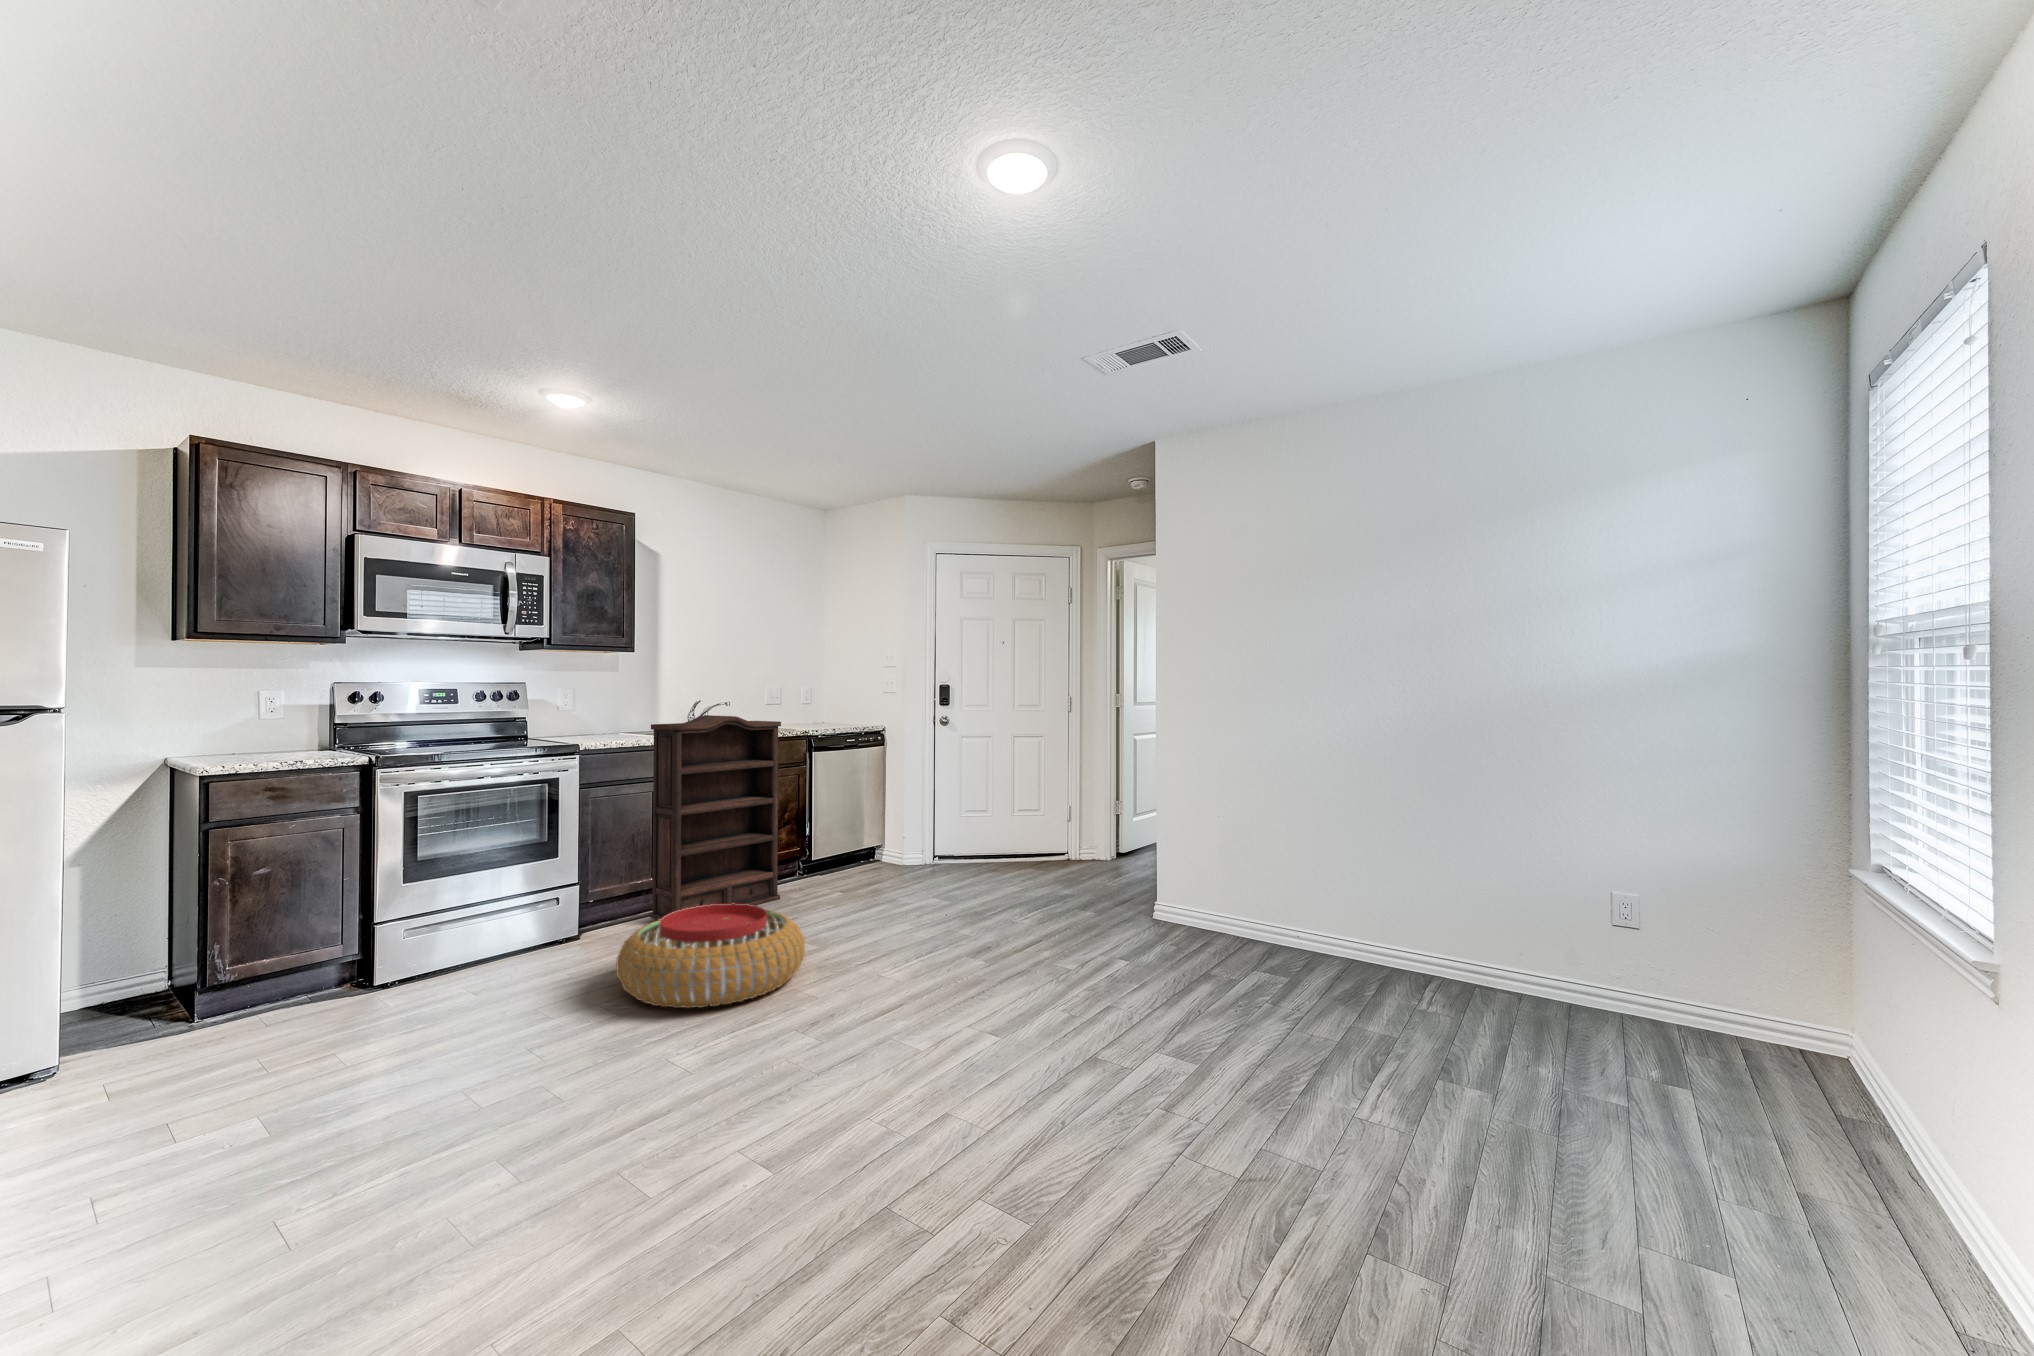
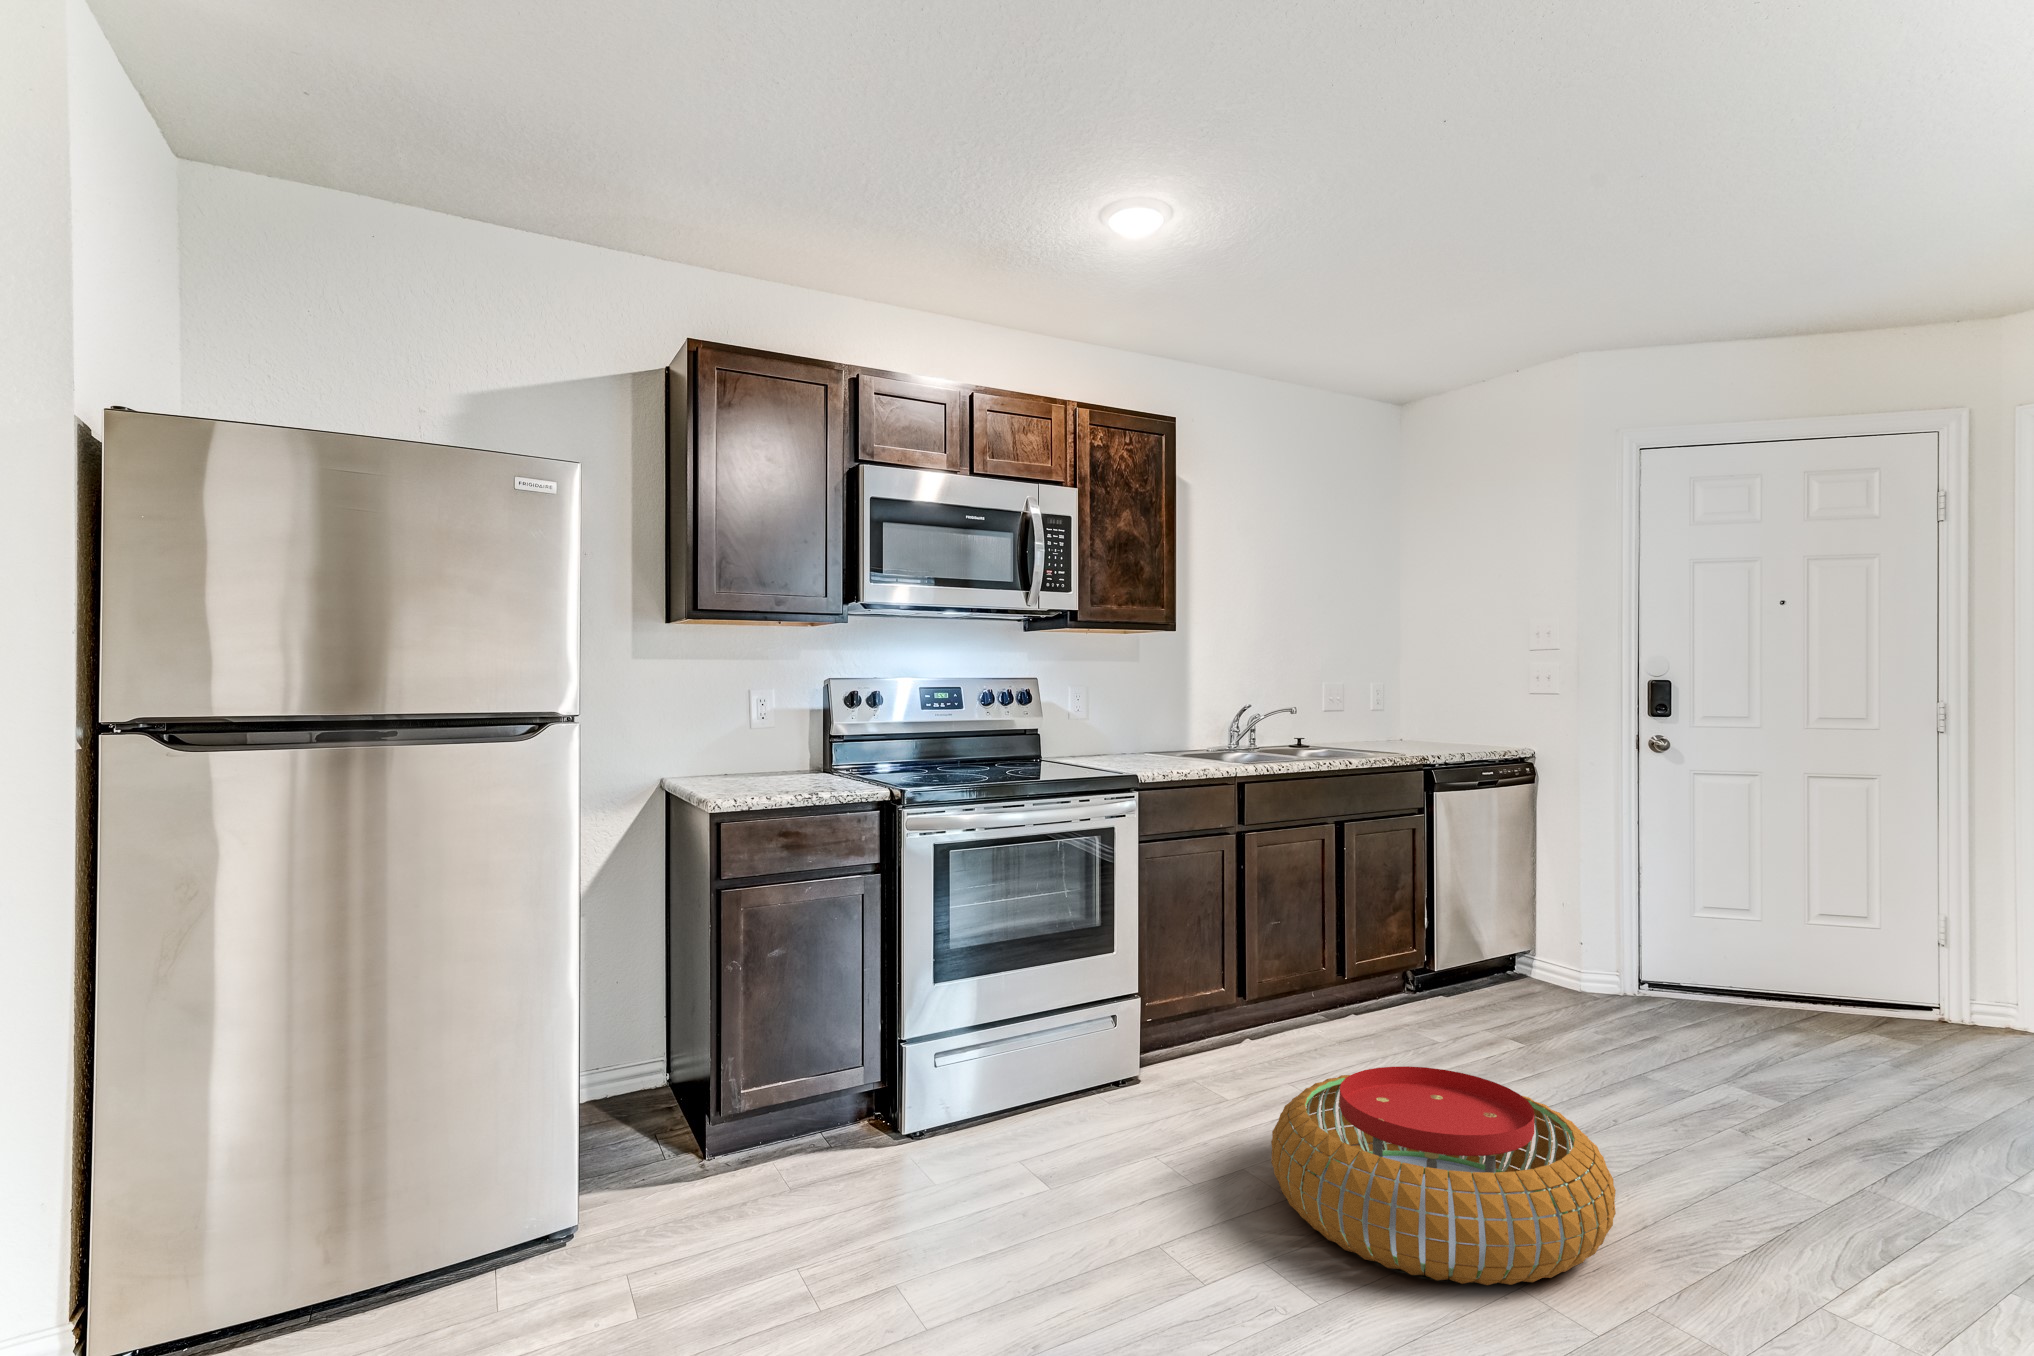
bookshelf: present [650,715,781,920] -> none [1228,731,1419,1071]

